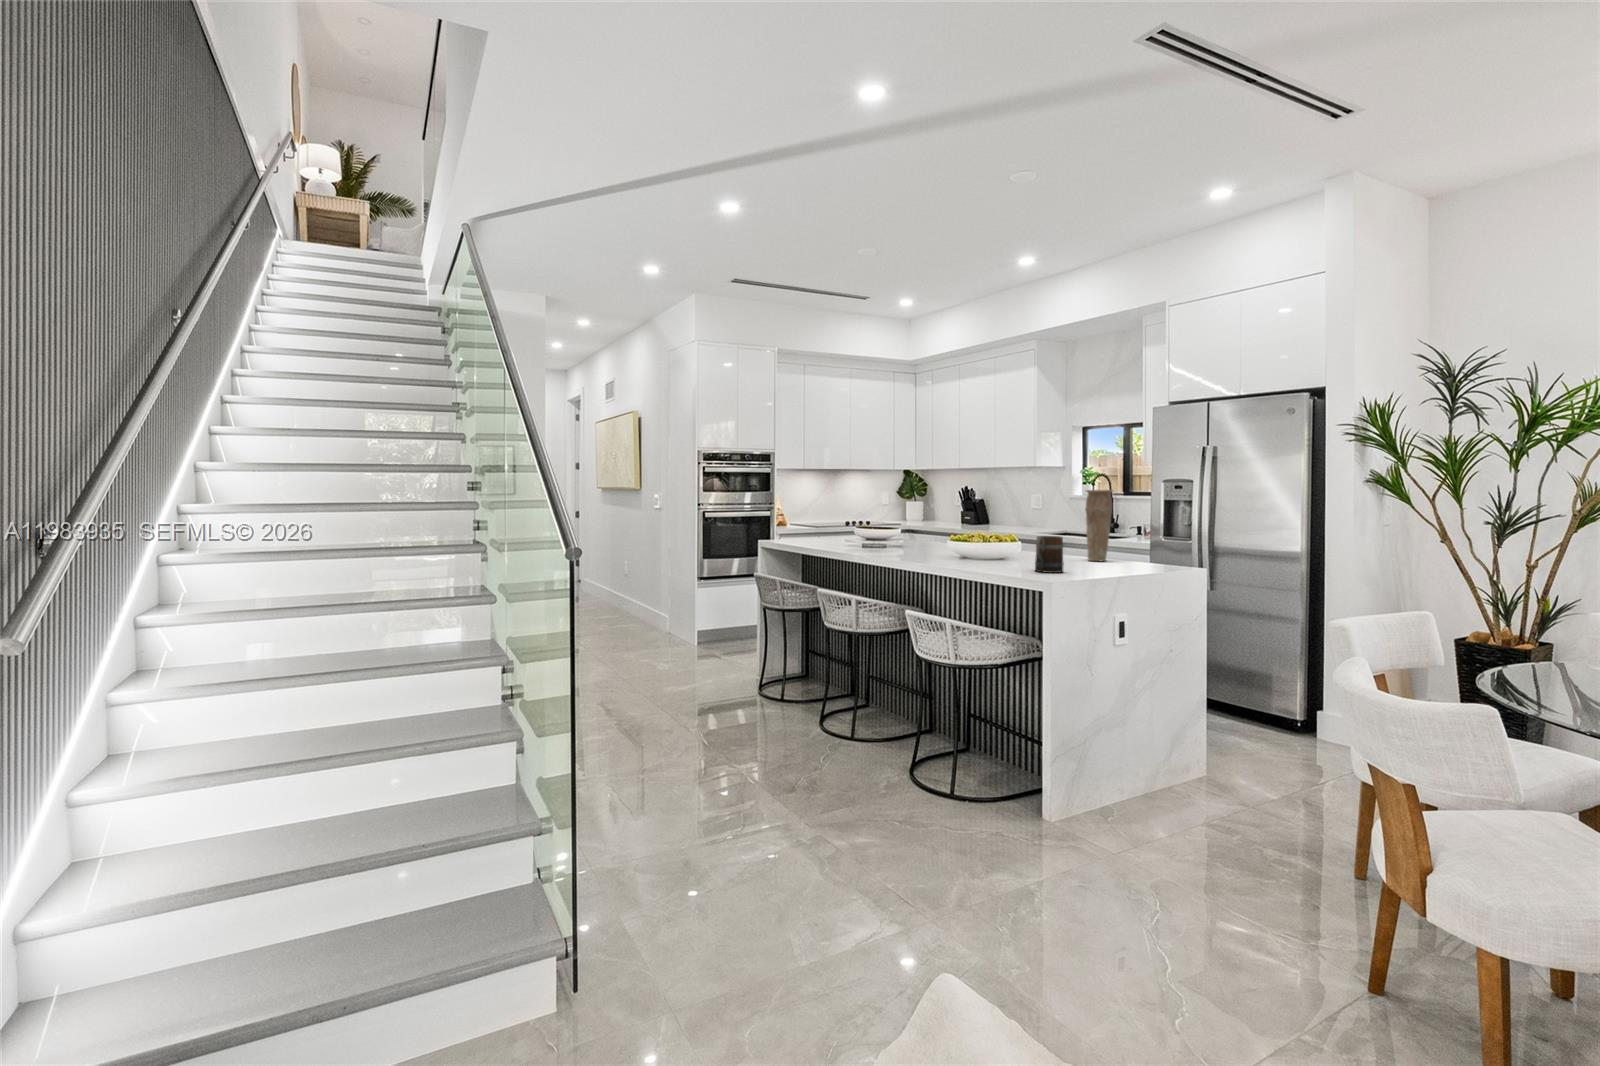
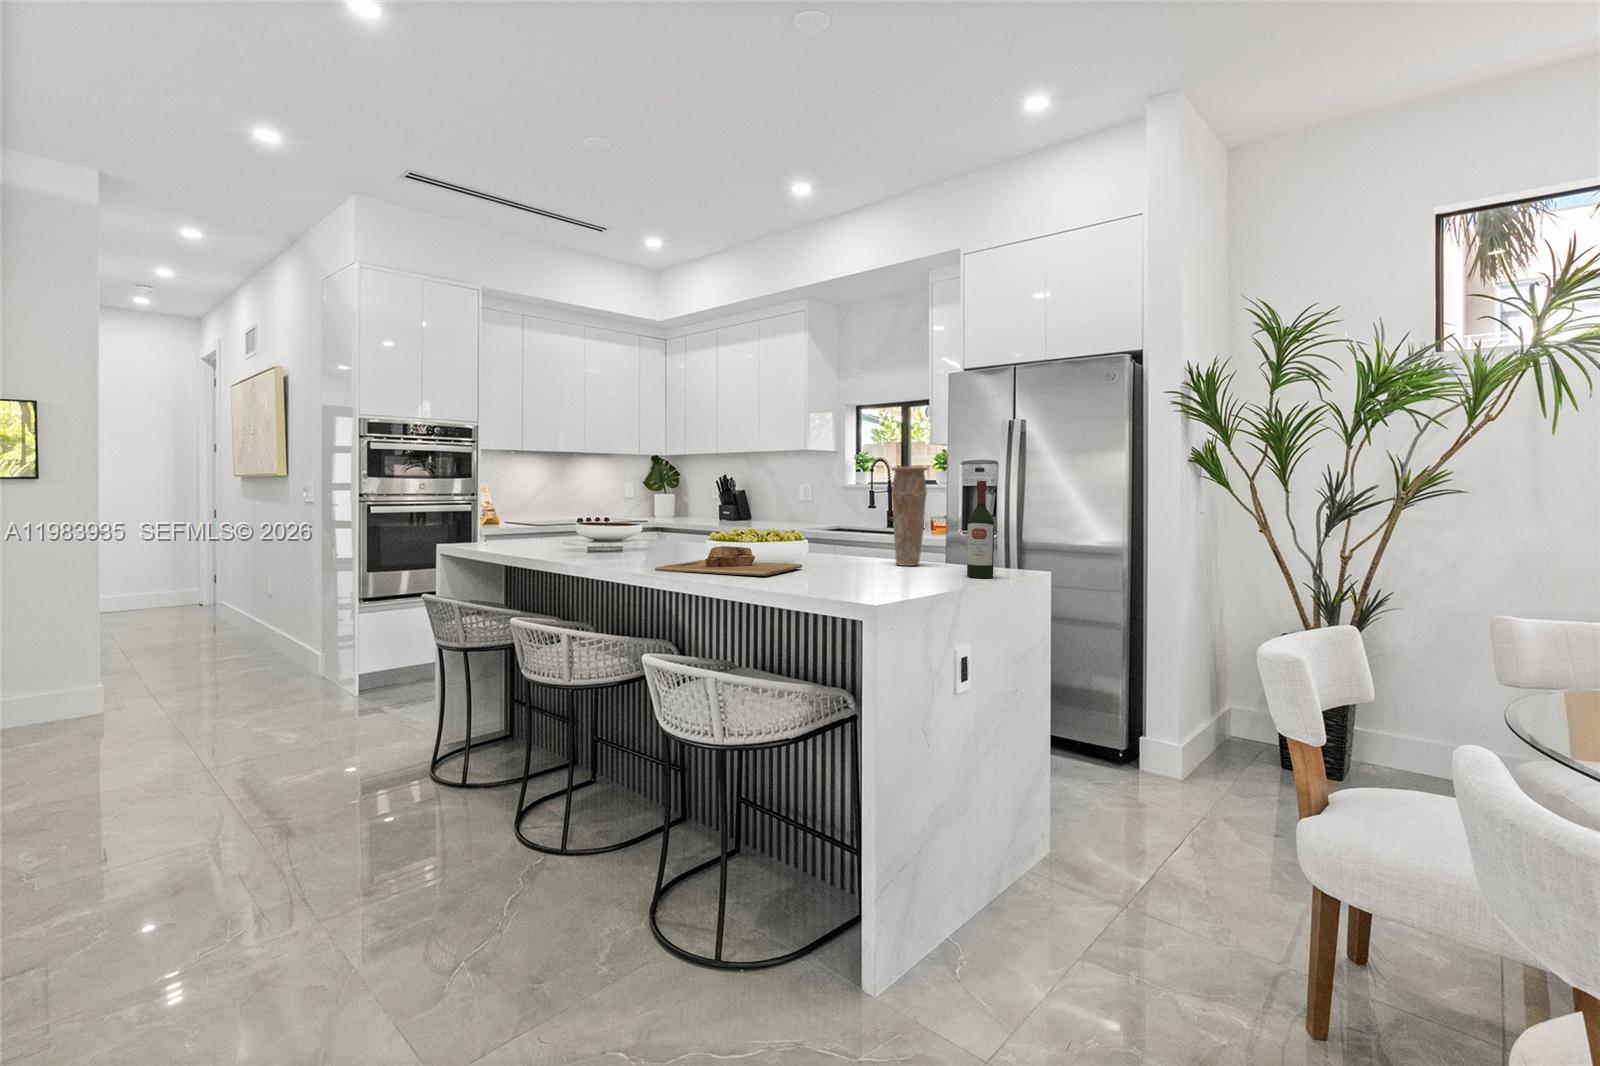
wine bottle: none [1135,502,1155,570] -> present [967,481,994,578]
mug: present [1035,536,1064,573] -> none [838,532,880,588]
cutting board: none [915,544,1015,564] -> present [655,546,802,576]

